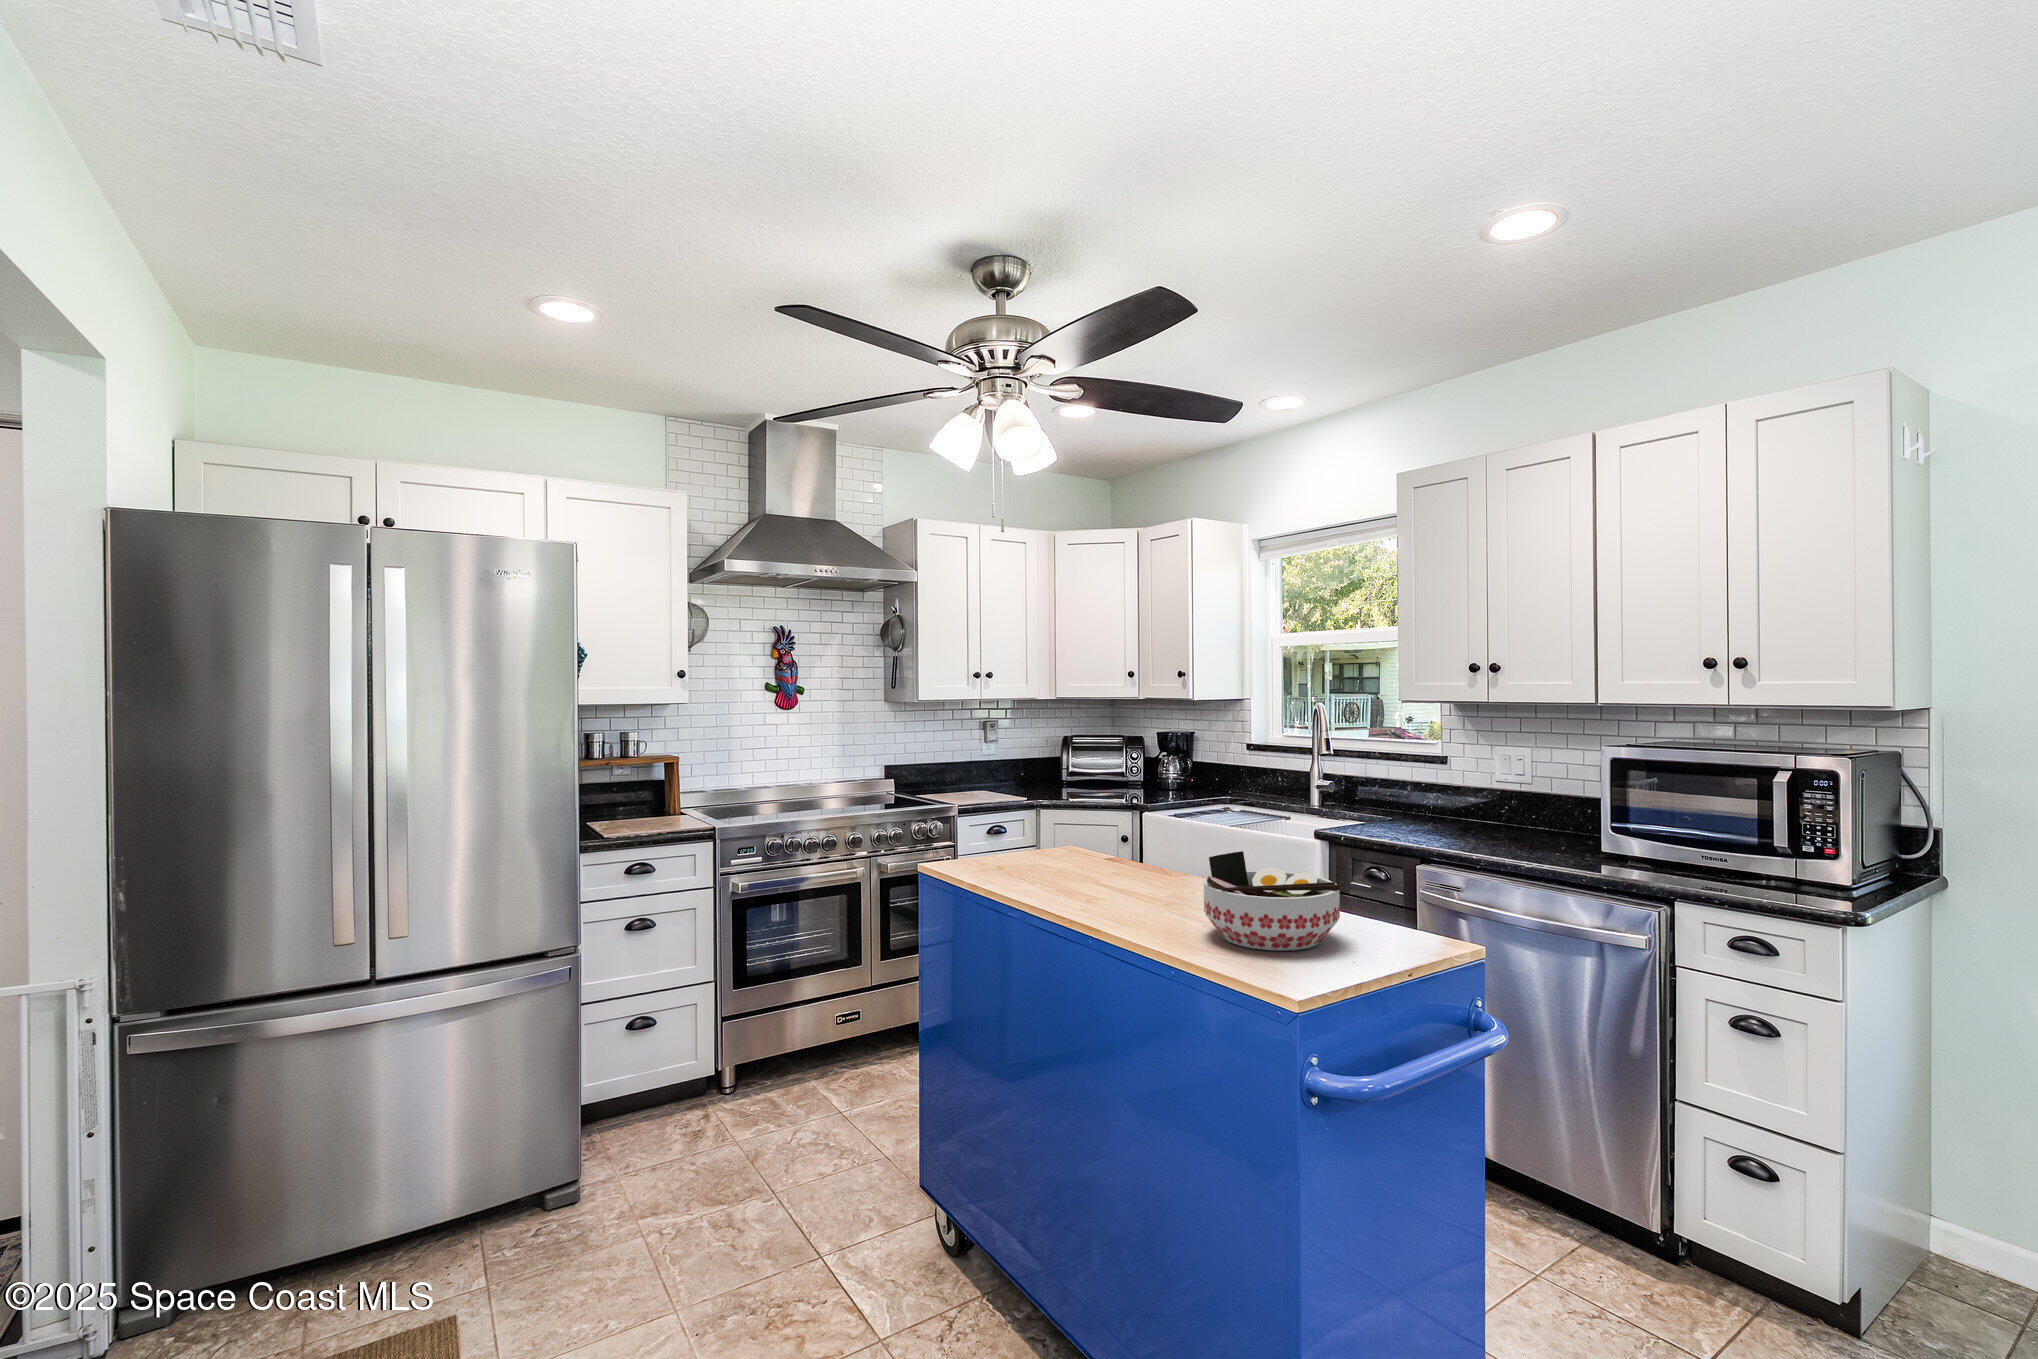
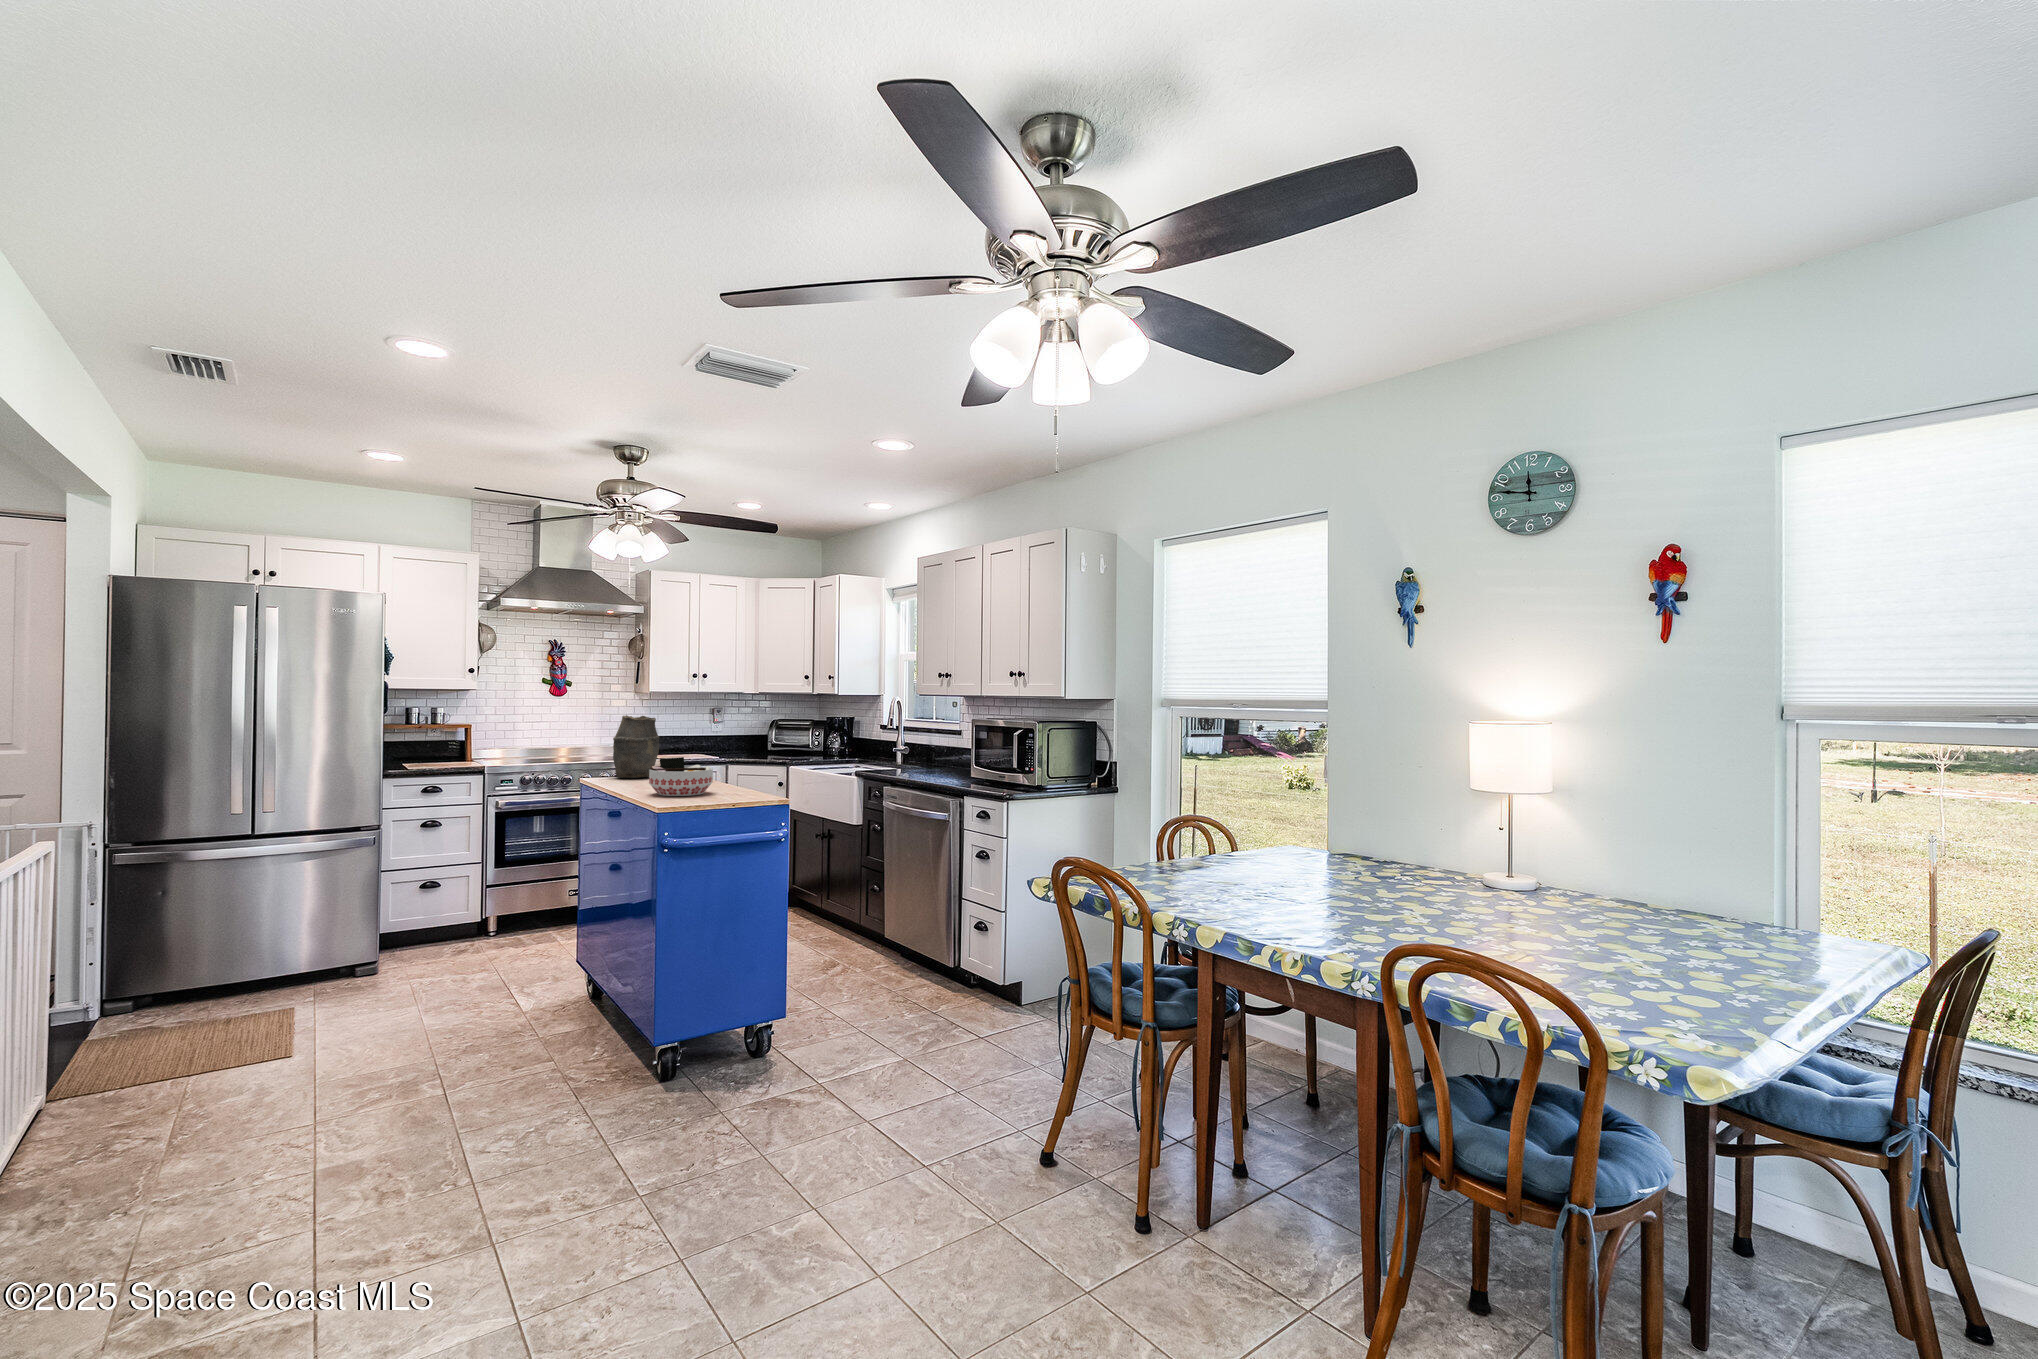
vase: none [1011,753,1091,873] -> present [613,715,660,778]

